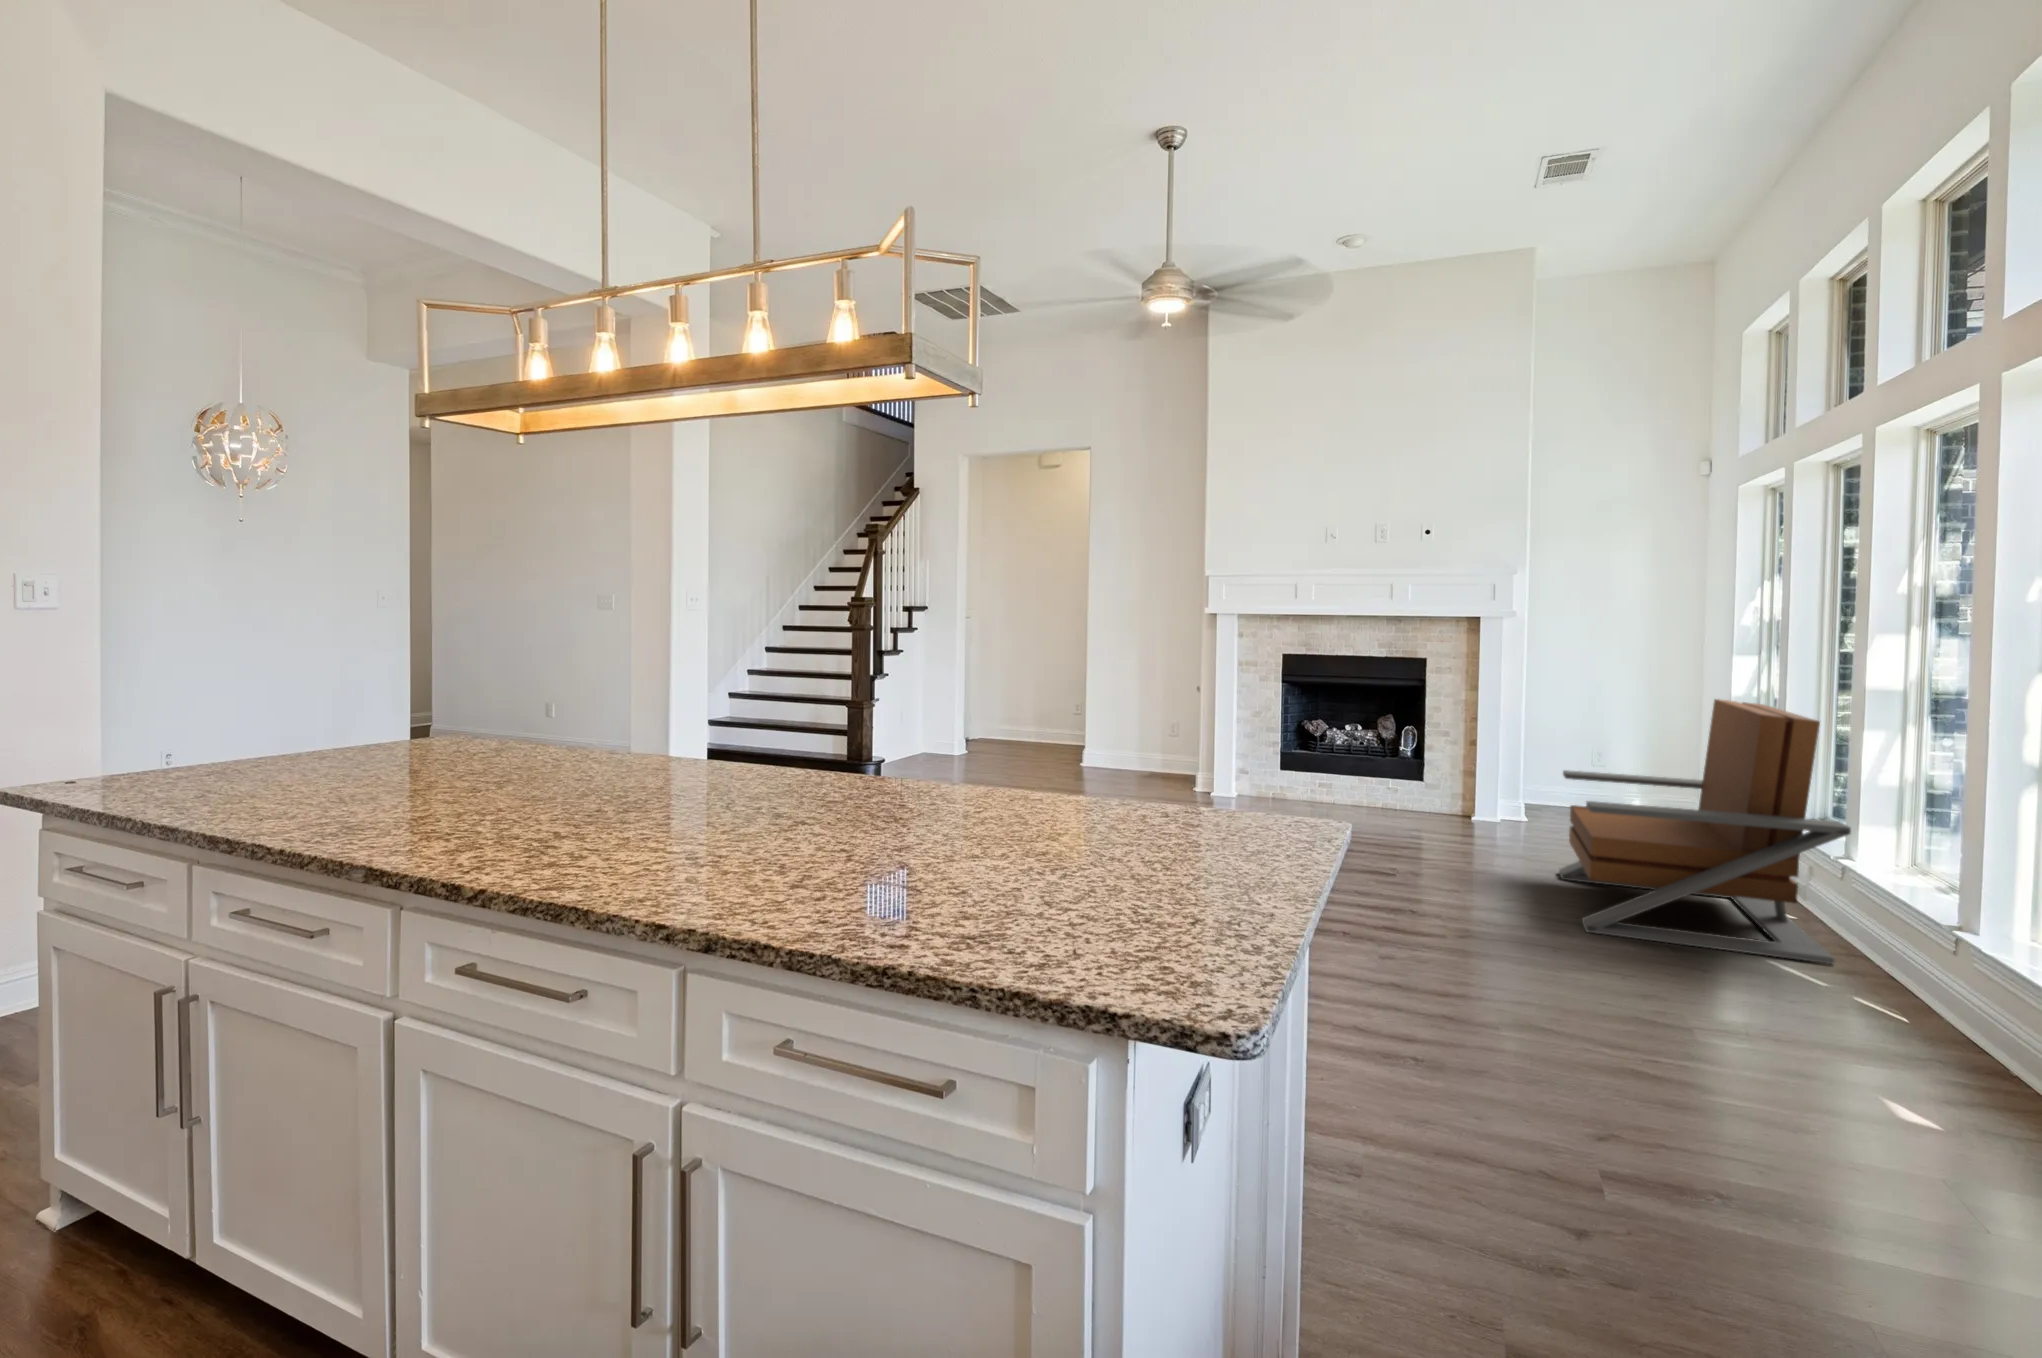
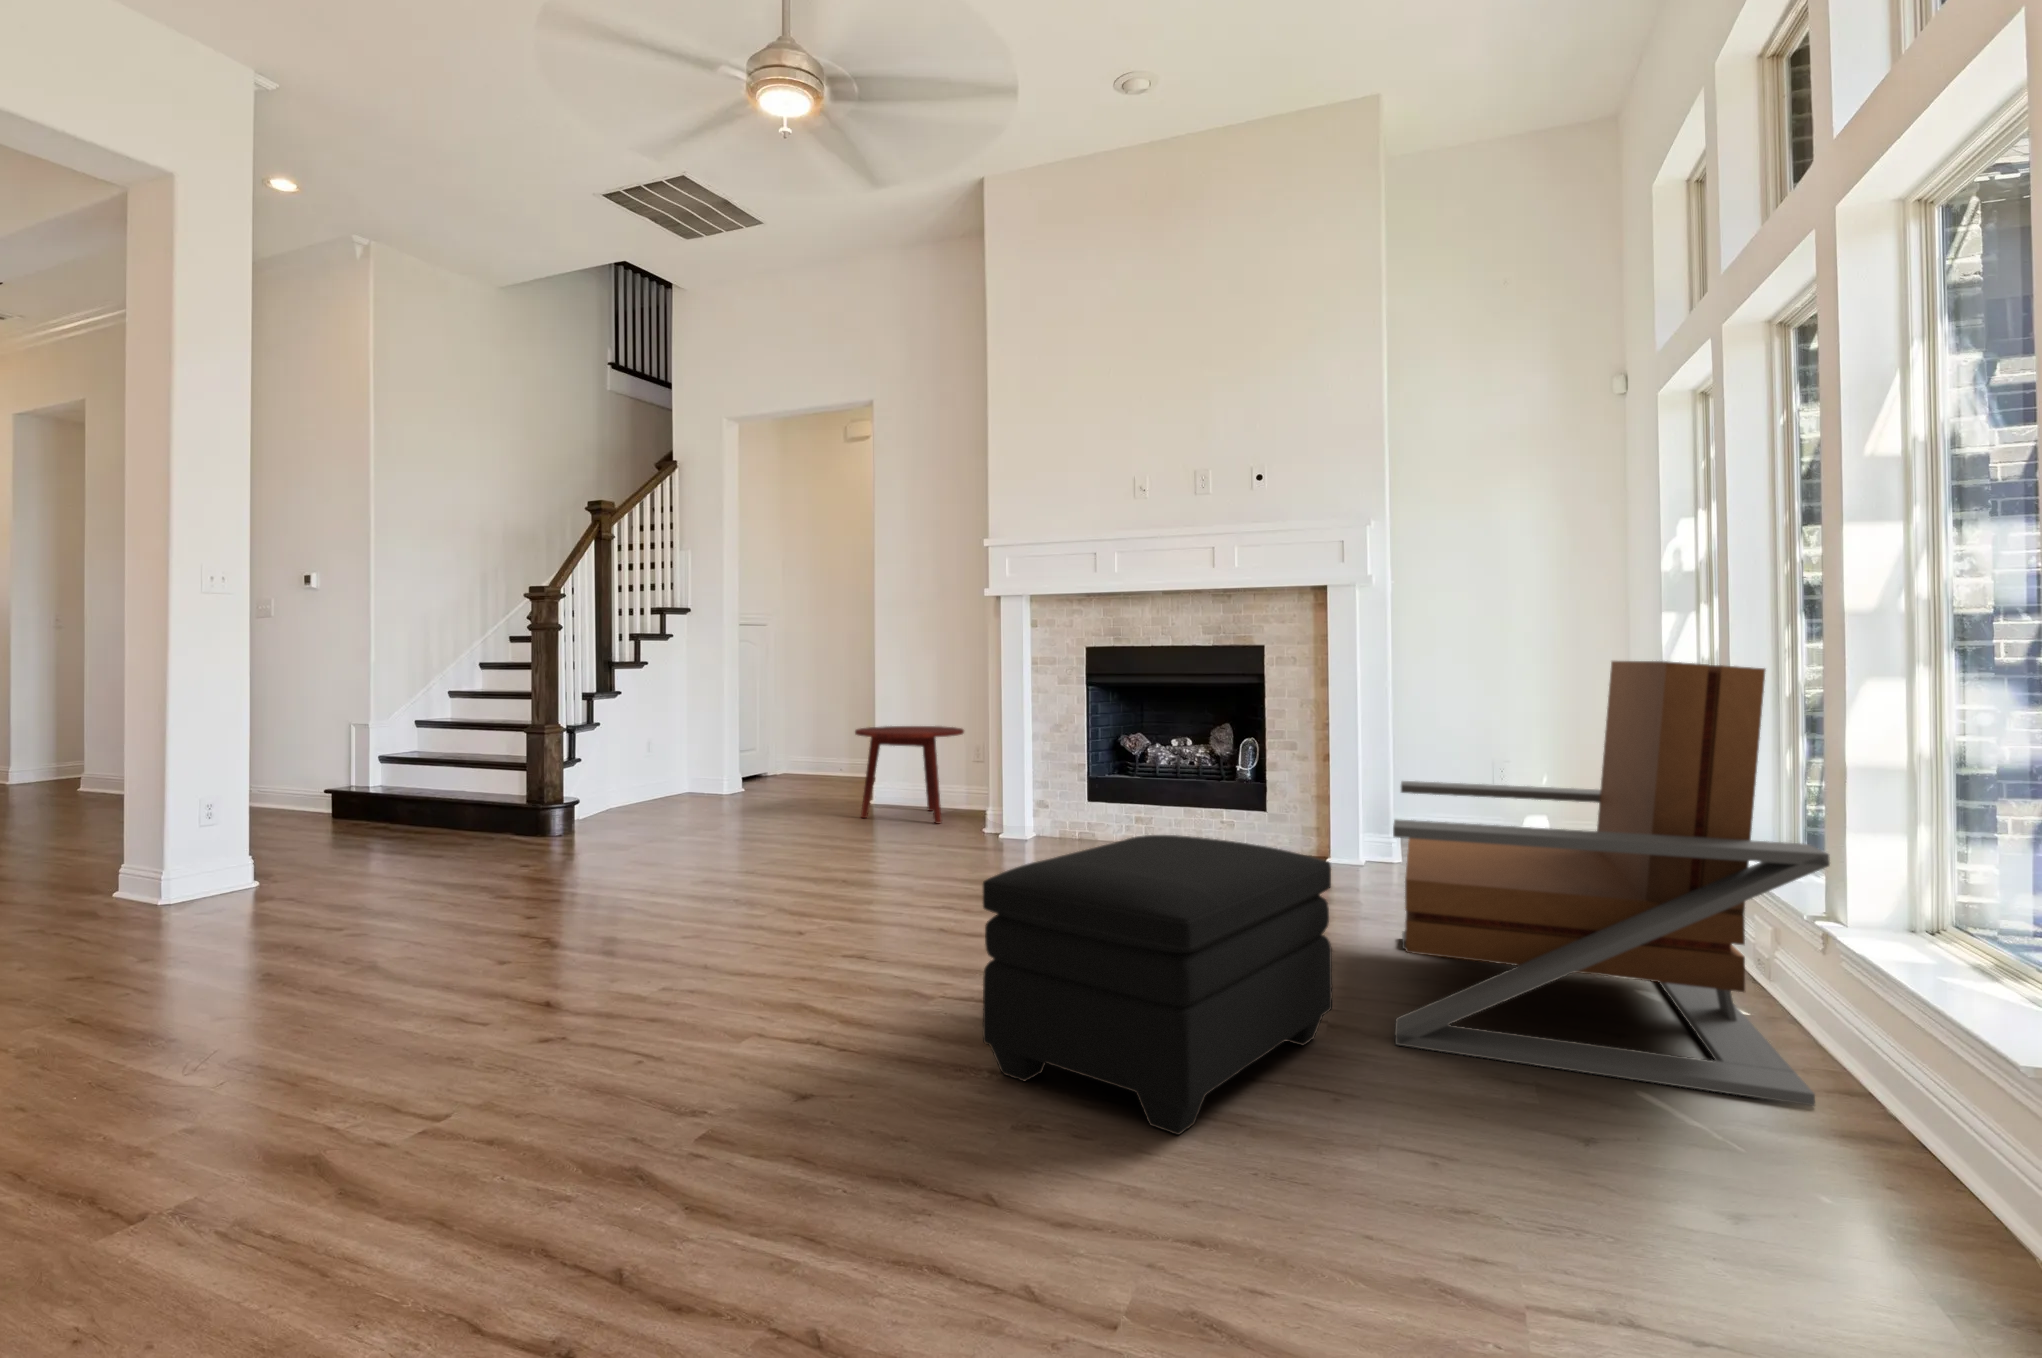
side table: none [1088,707,1174,784] -> present [855,726,964,823]
ottoman: none [1359,807,1551,970] -> present [983,835,1332,1135]

